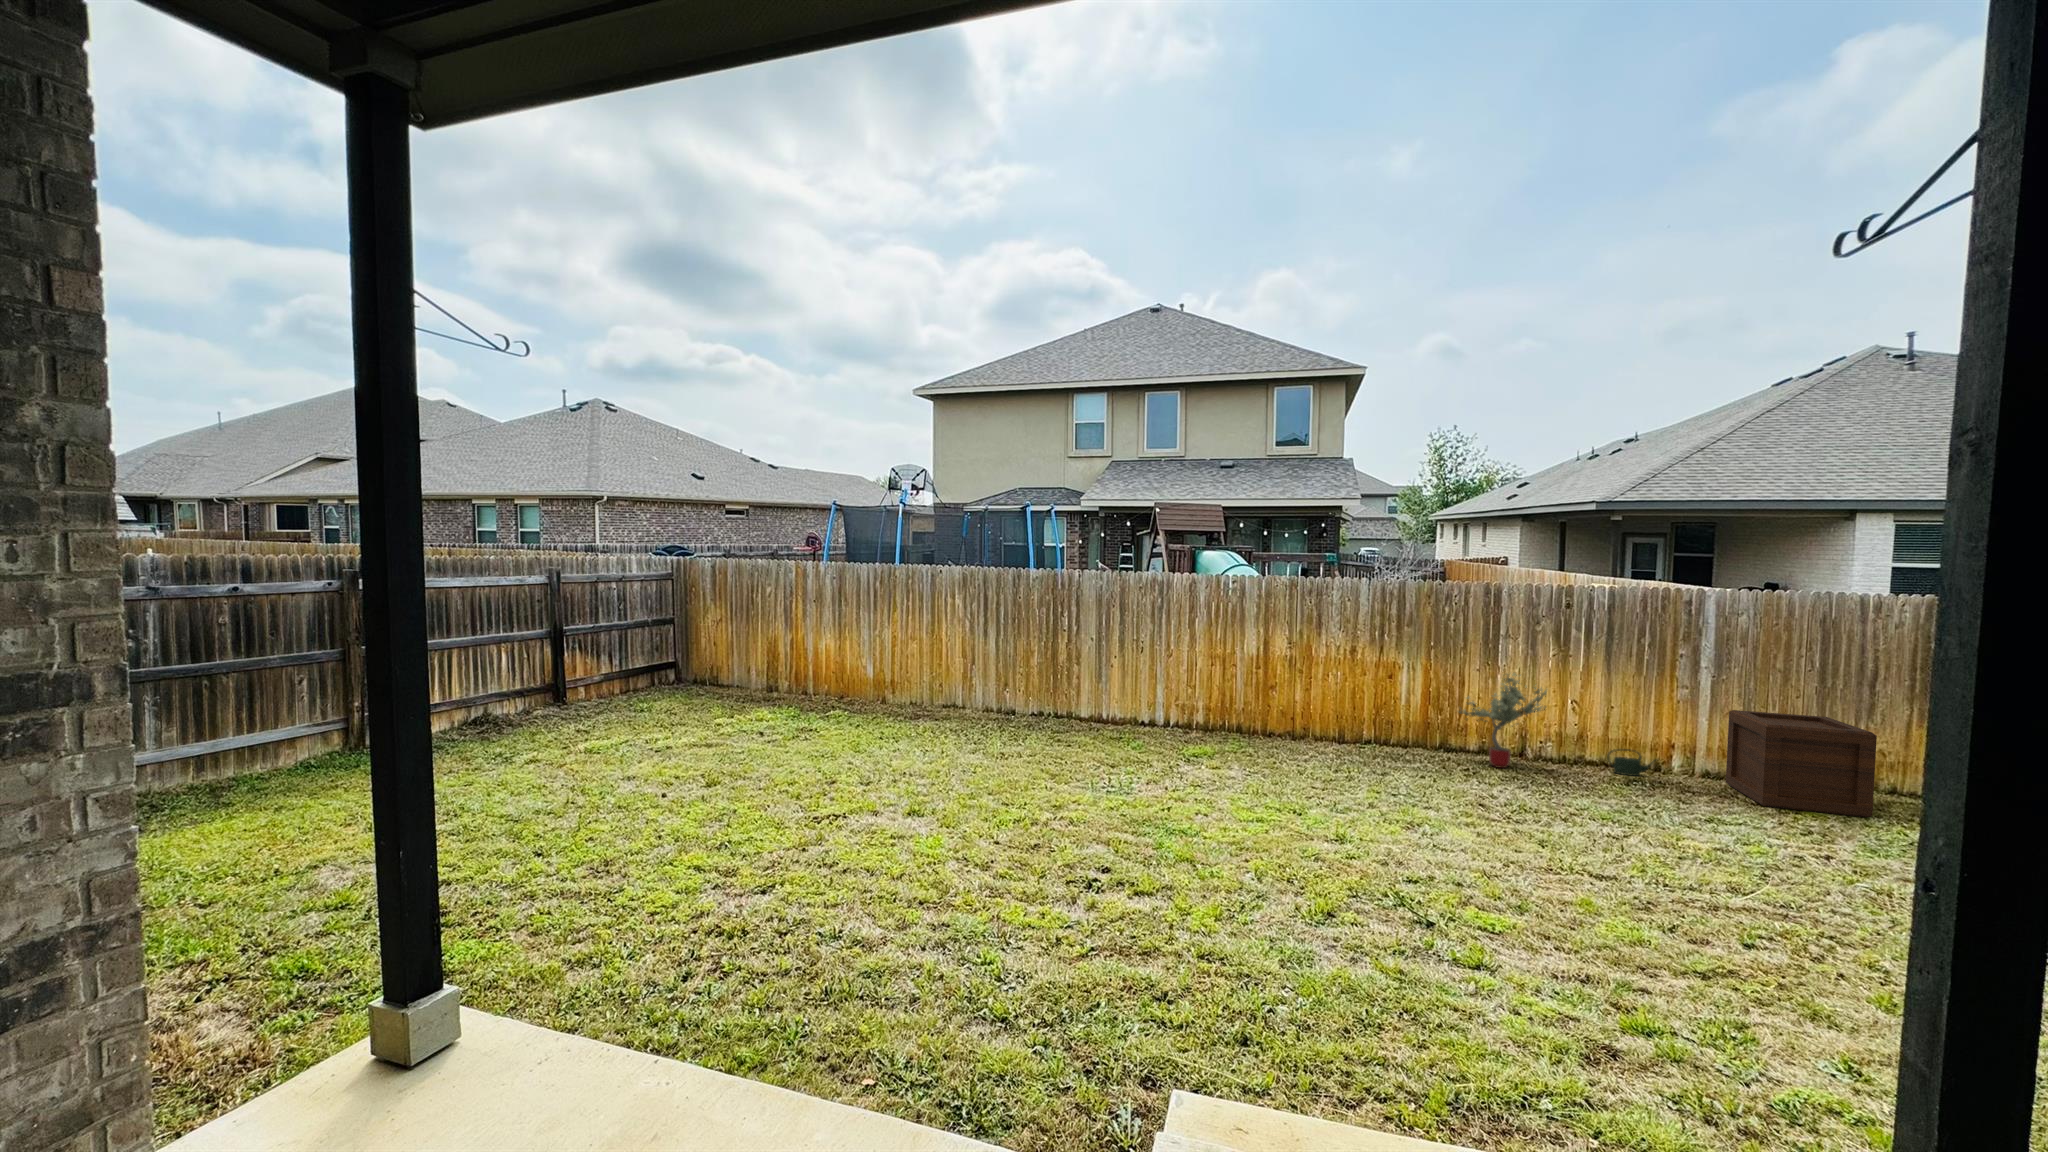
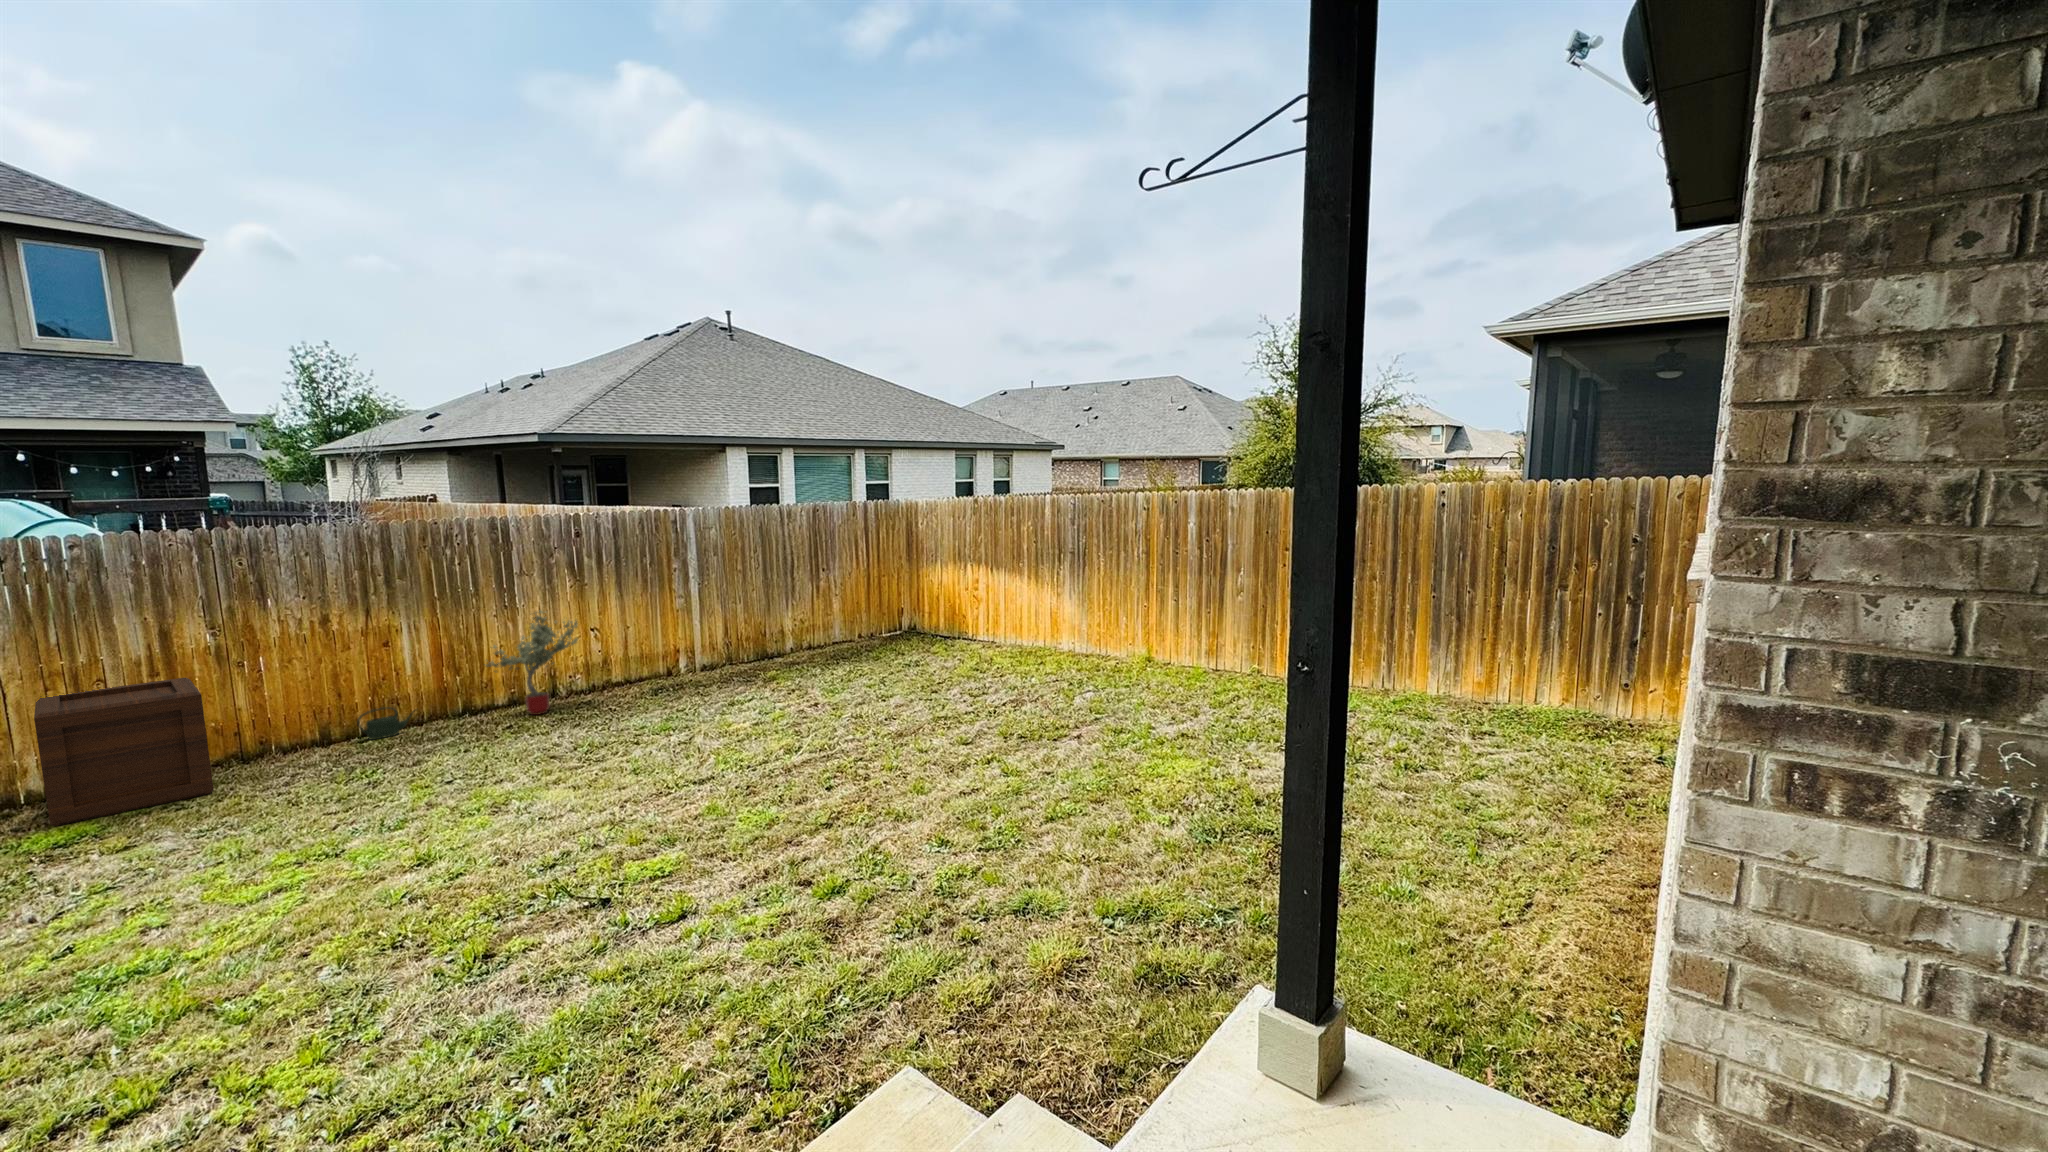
wooden crate: present [1726,710,1877,817] -> present [34,678,214,826]
watering can: present [1607,749,1656,776] -> present [357,707,415,740]

